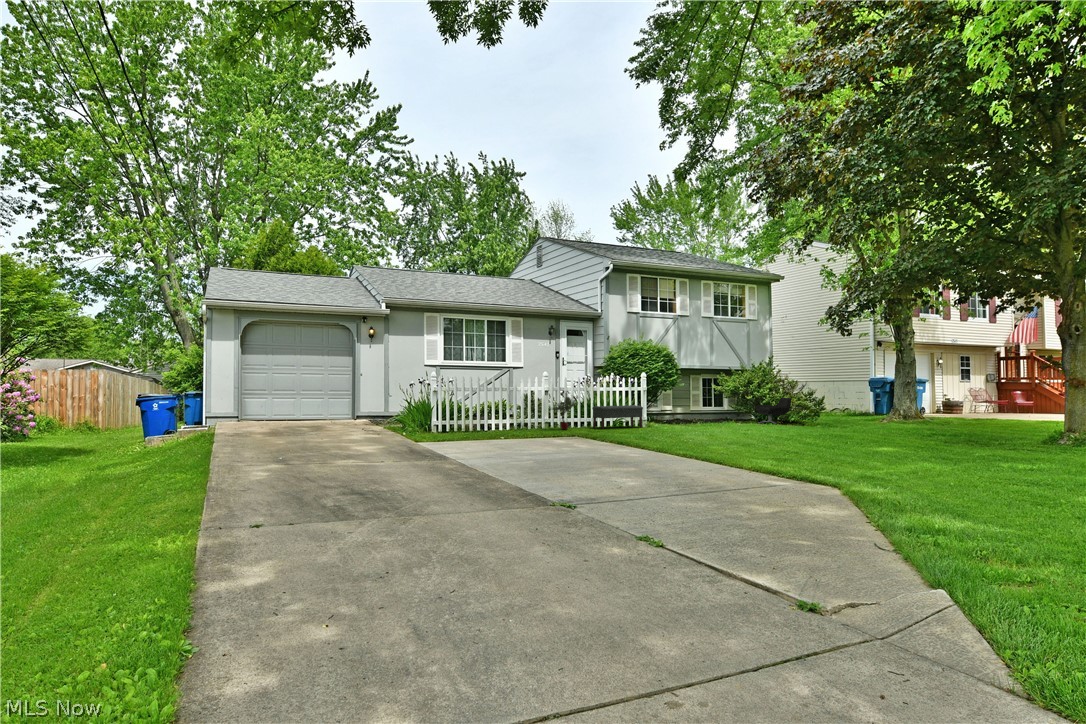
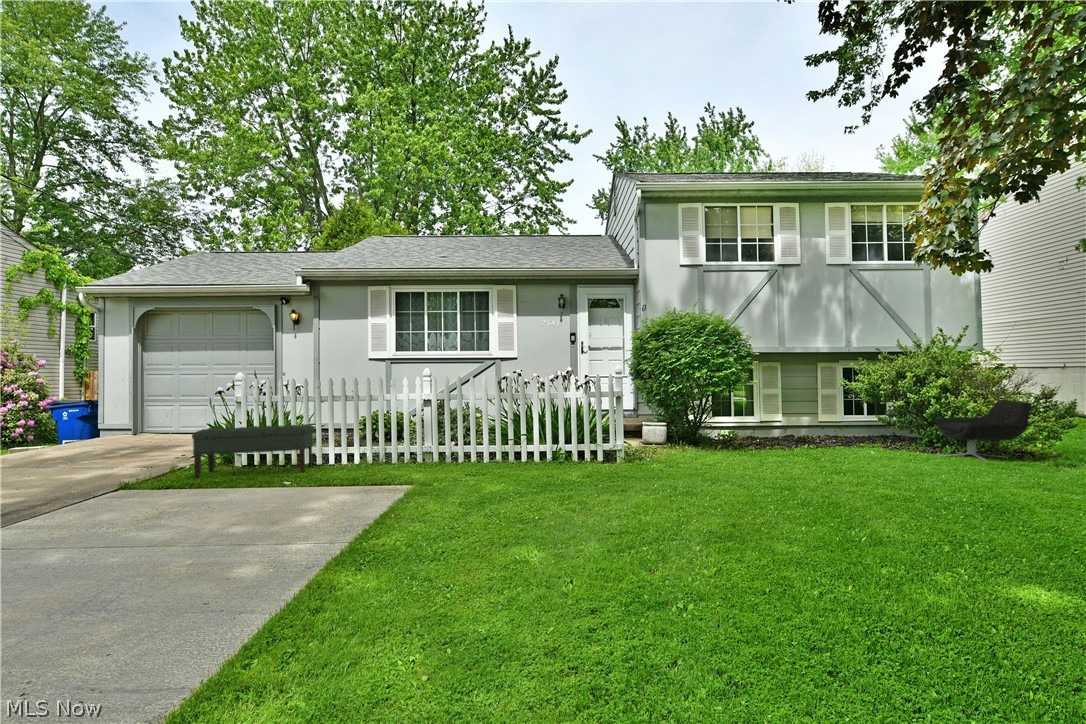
potted tree: present [552,391,578,430] -> none [422,393,484,468]
bench: present [592,405,643,429] -> present [192,424,314,478]

